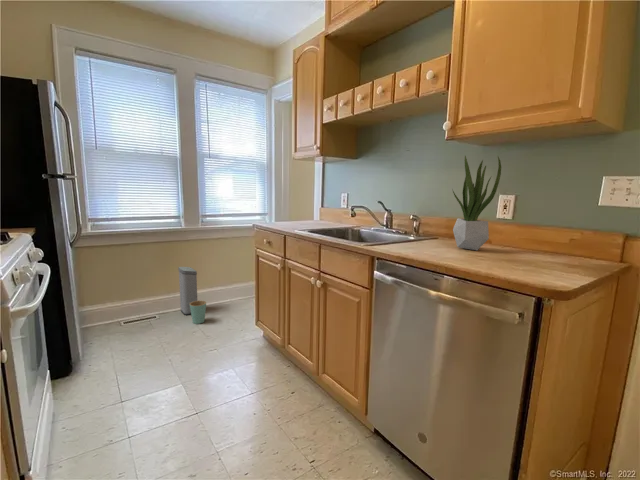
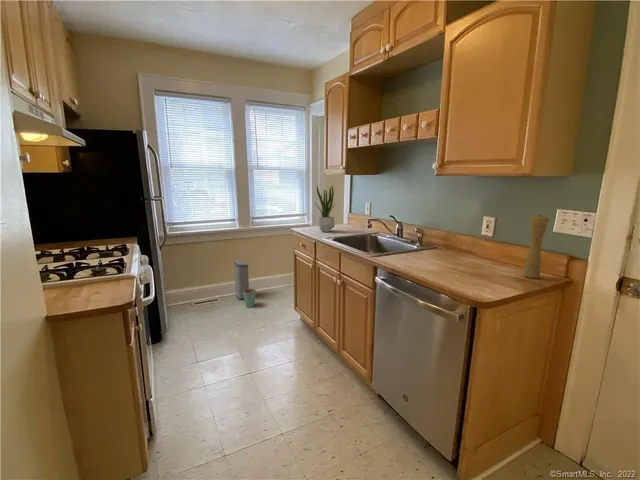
potted plant: present [453,156,501,250] -> present [317,186,335,232]
pepper mill: none [568,180,605,264] -> present [523,215,549,278]

